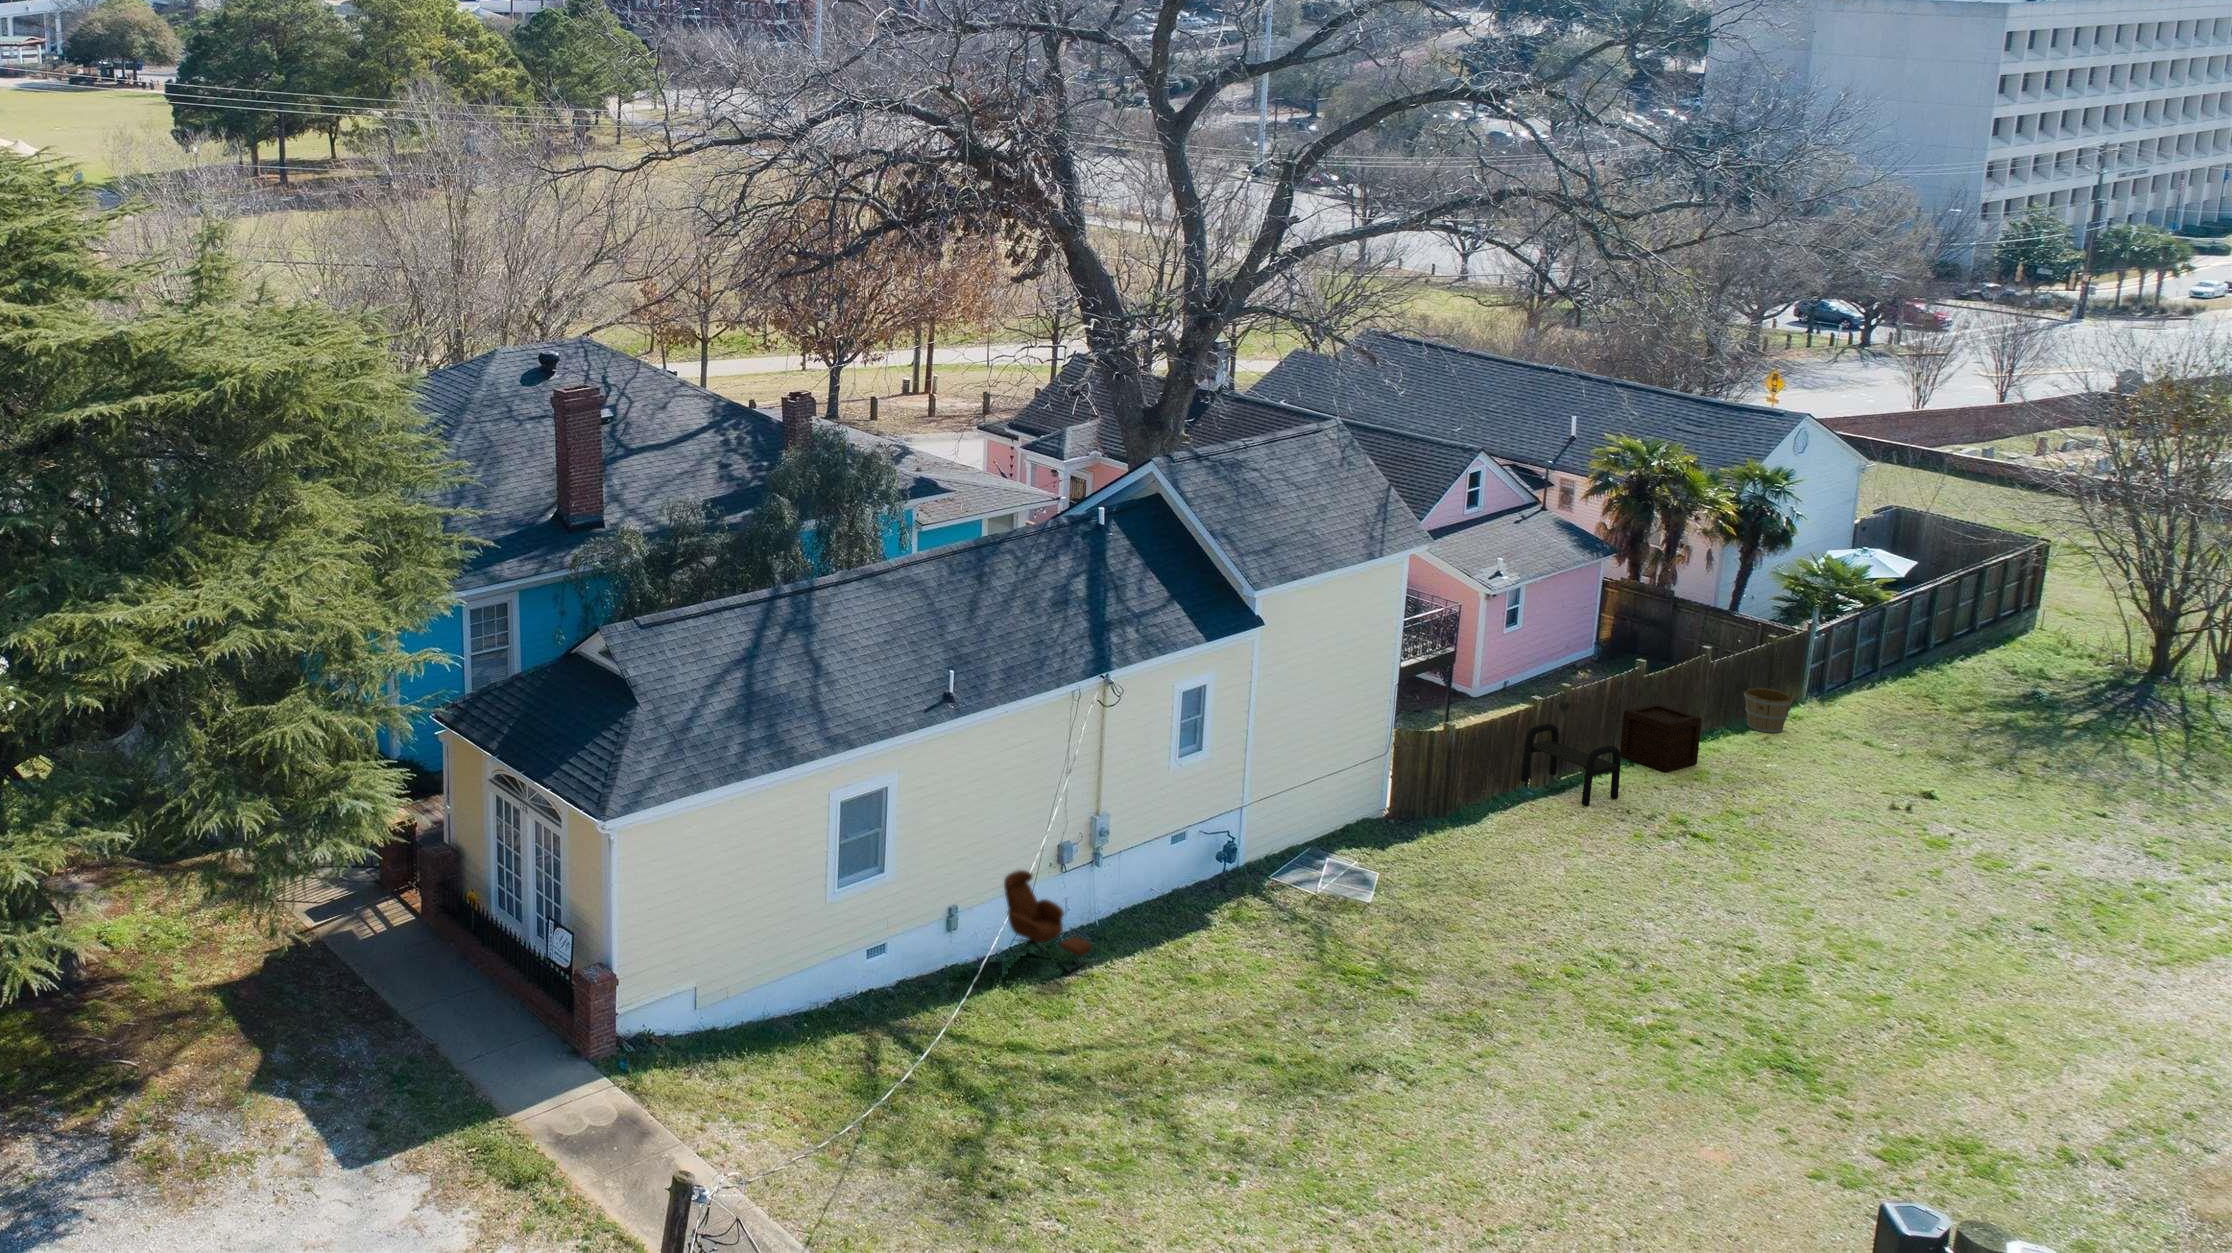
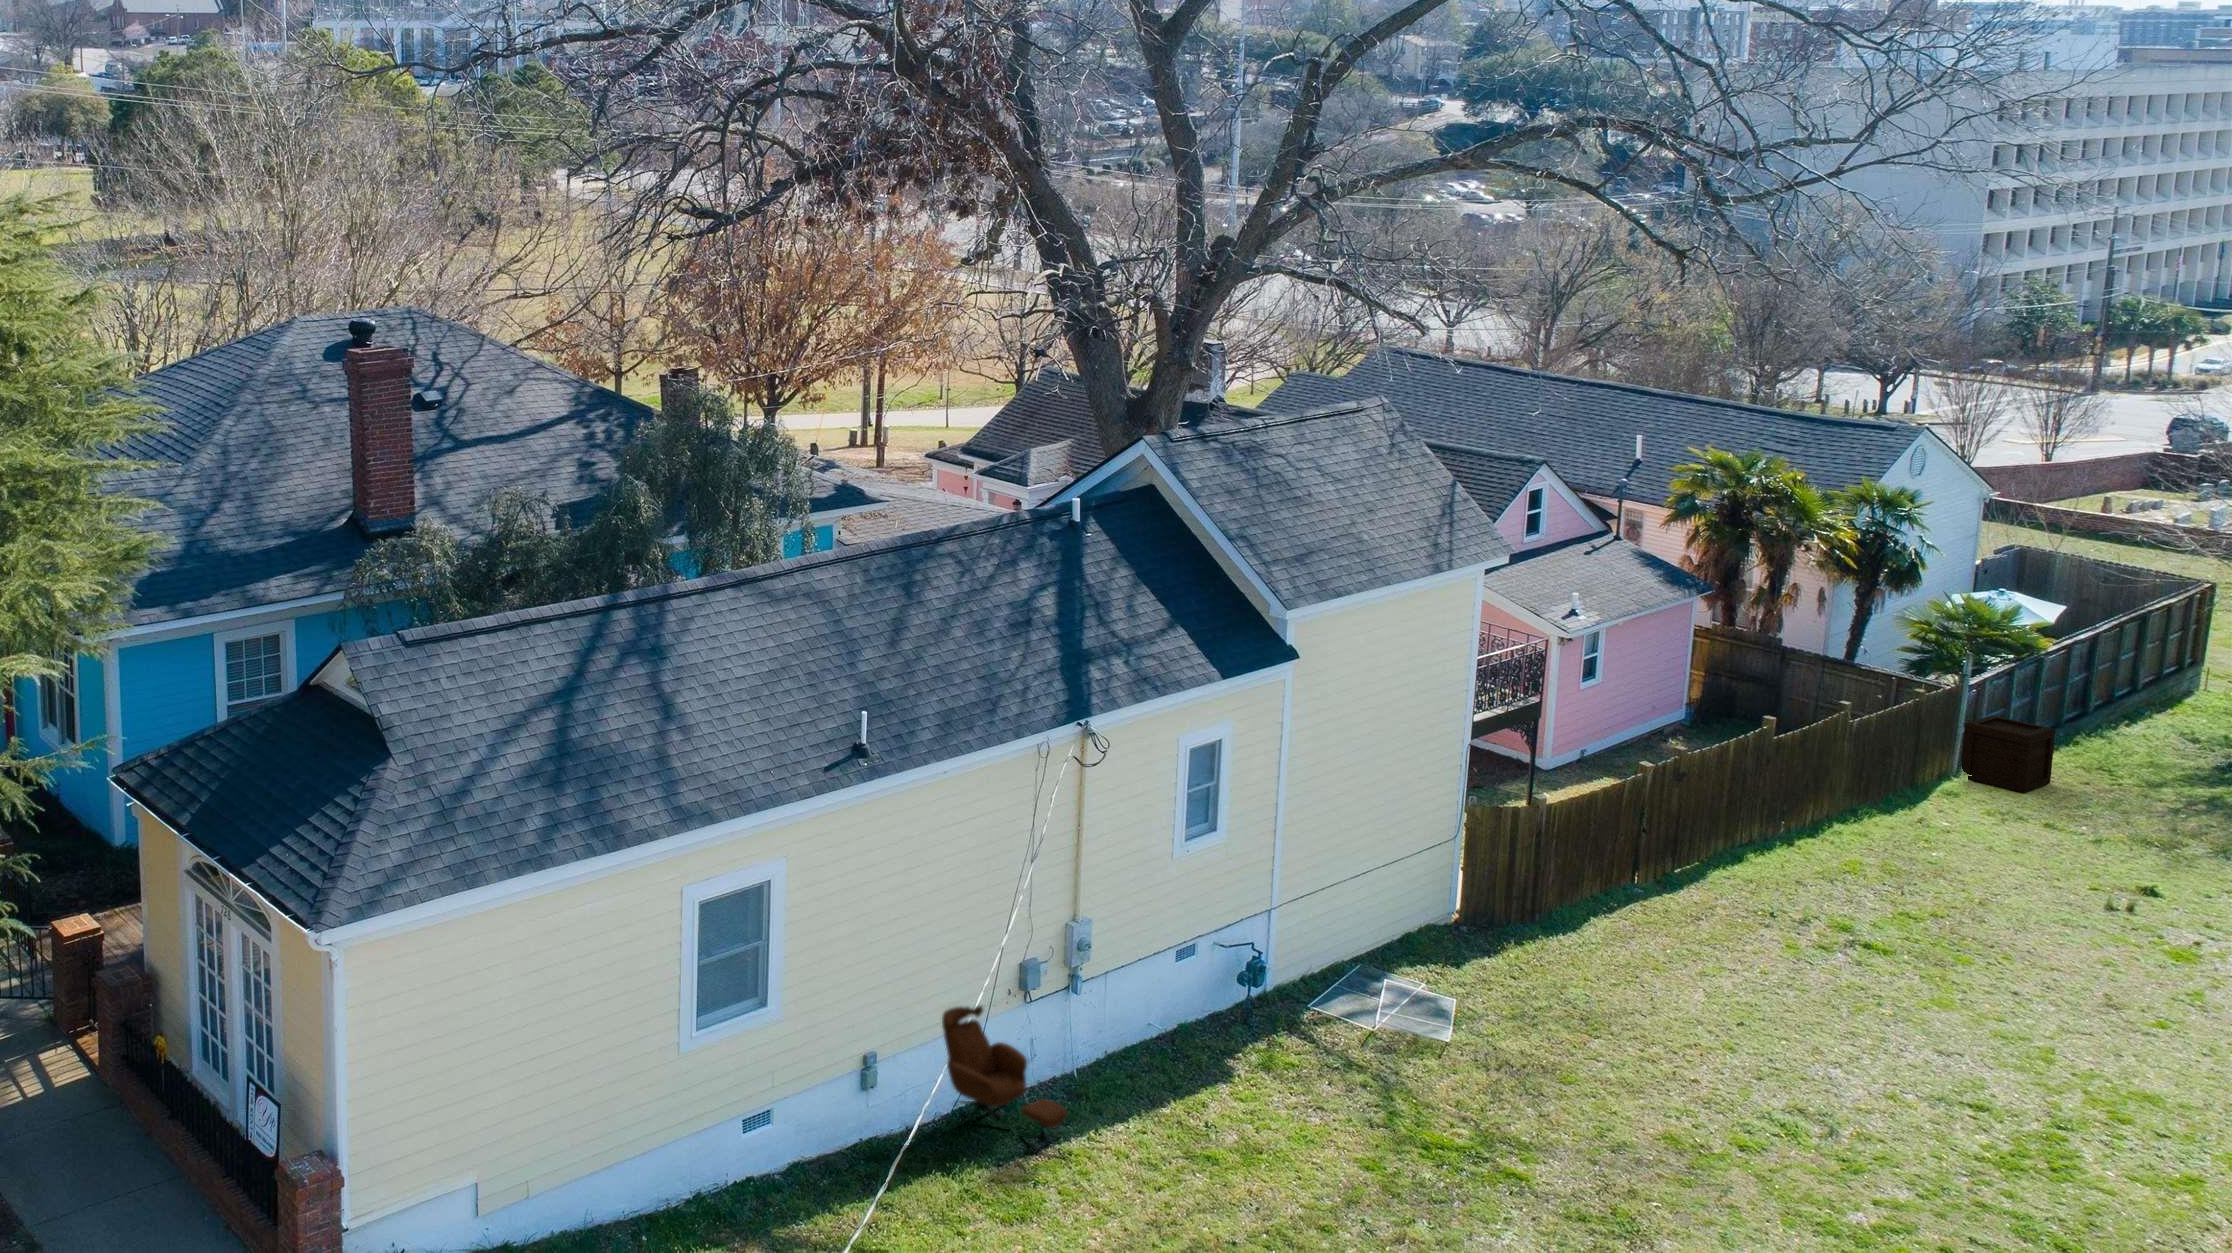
wooden bucket: present [1744,688,1793,733] -> none [1890,755,1955,814]
wooden crate: present [1620,704,1702,772] -> present [1961,715,2055,793]
bench: present [1521,724,1620,806] -> none [1624,799,1758,907]

